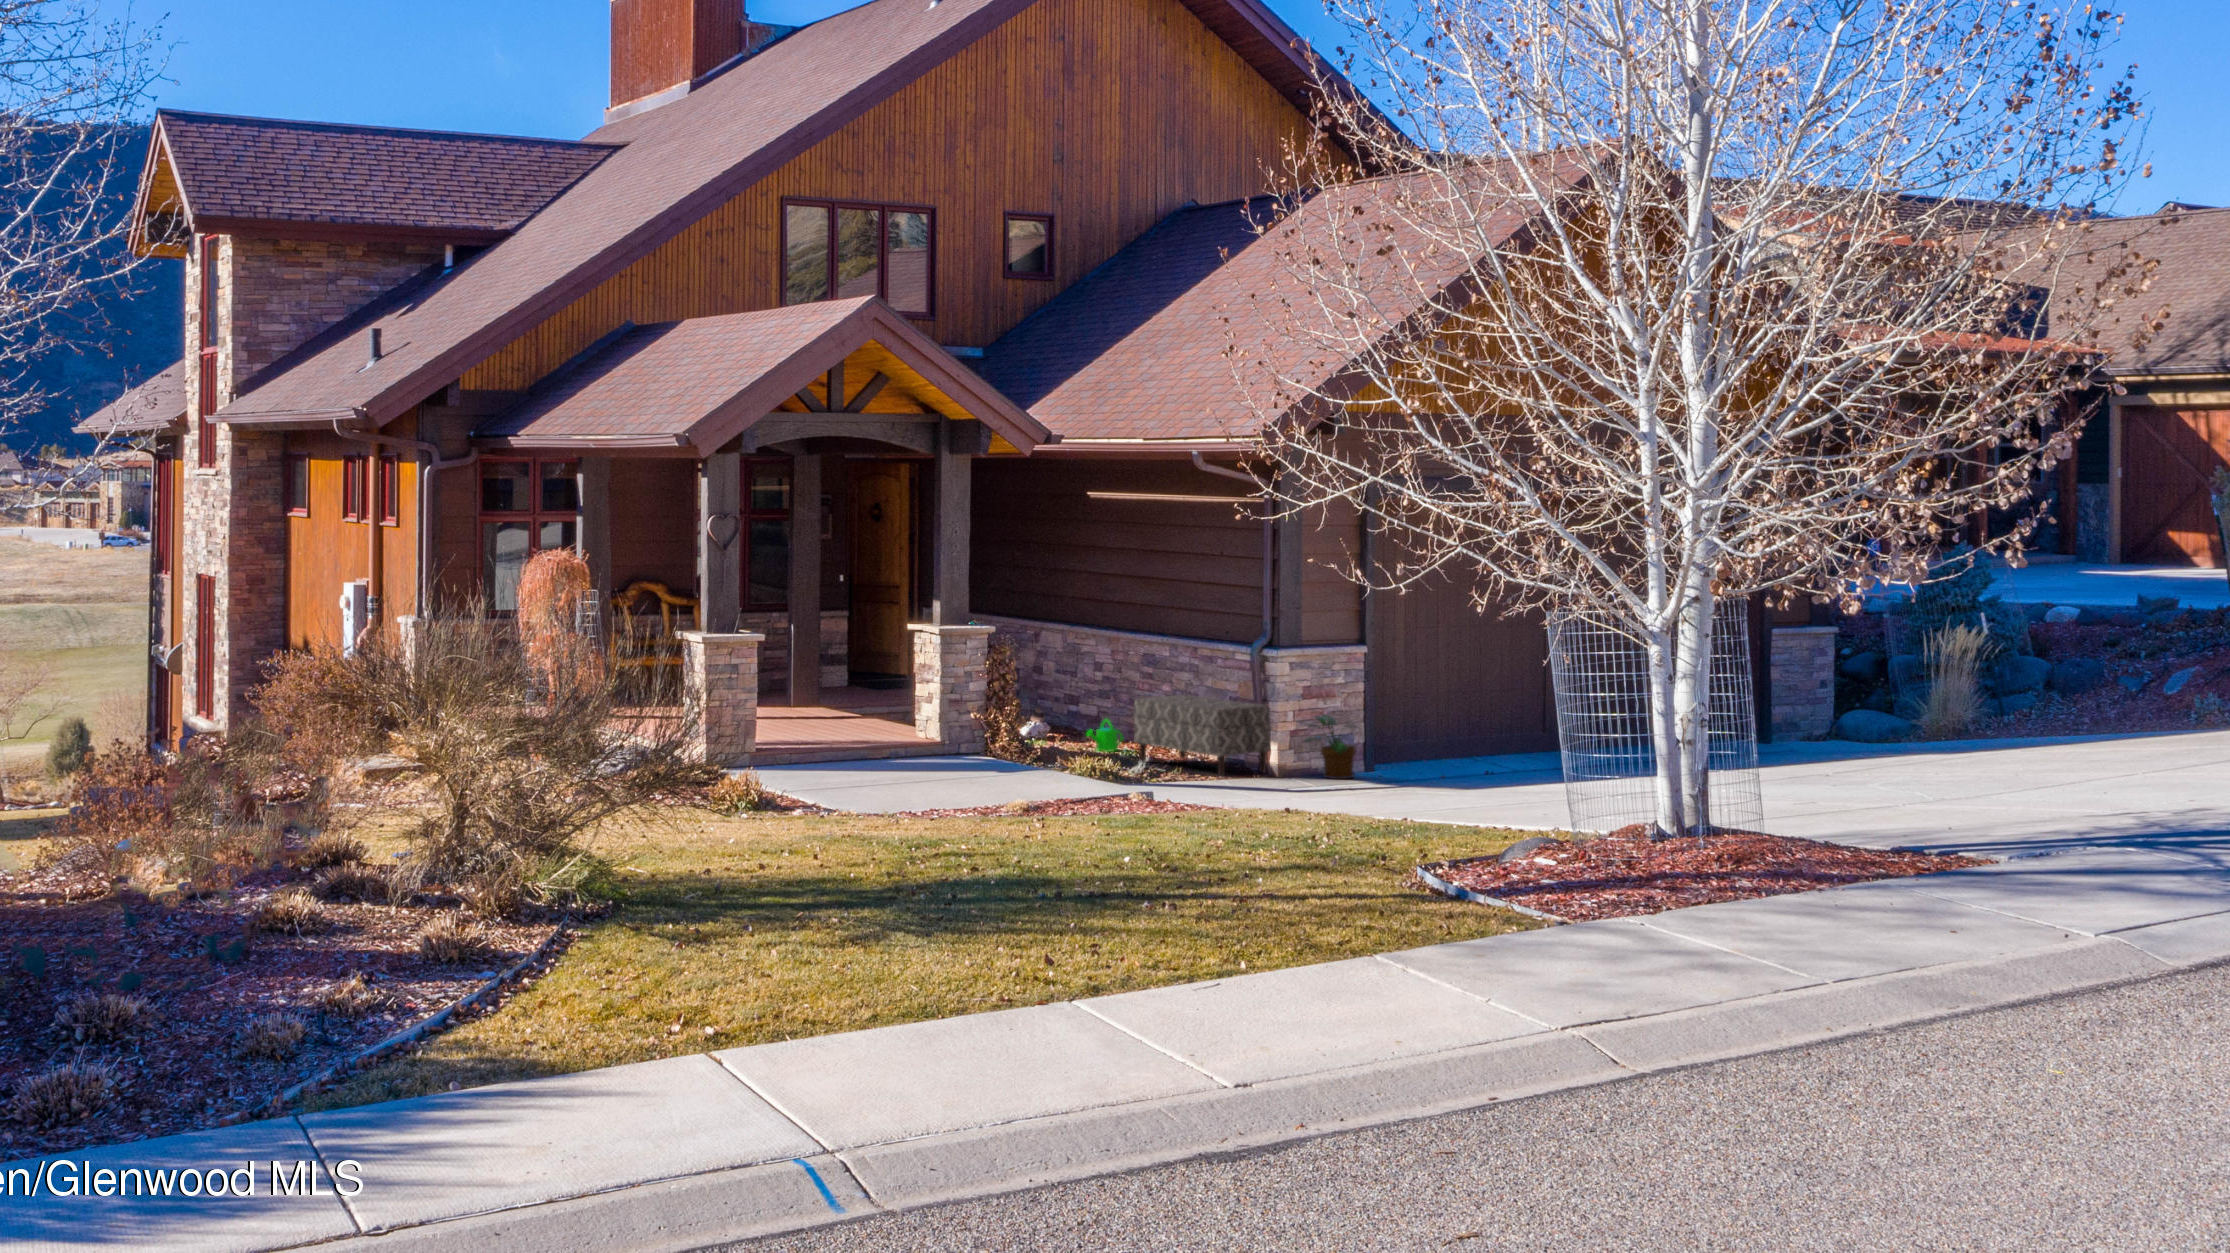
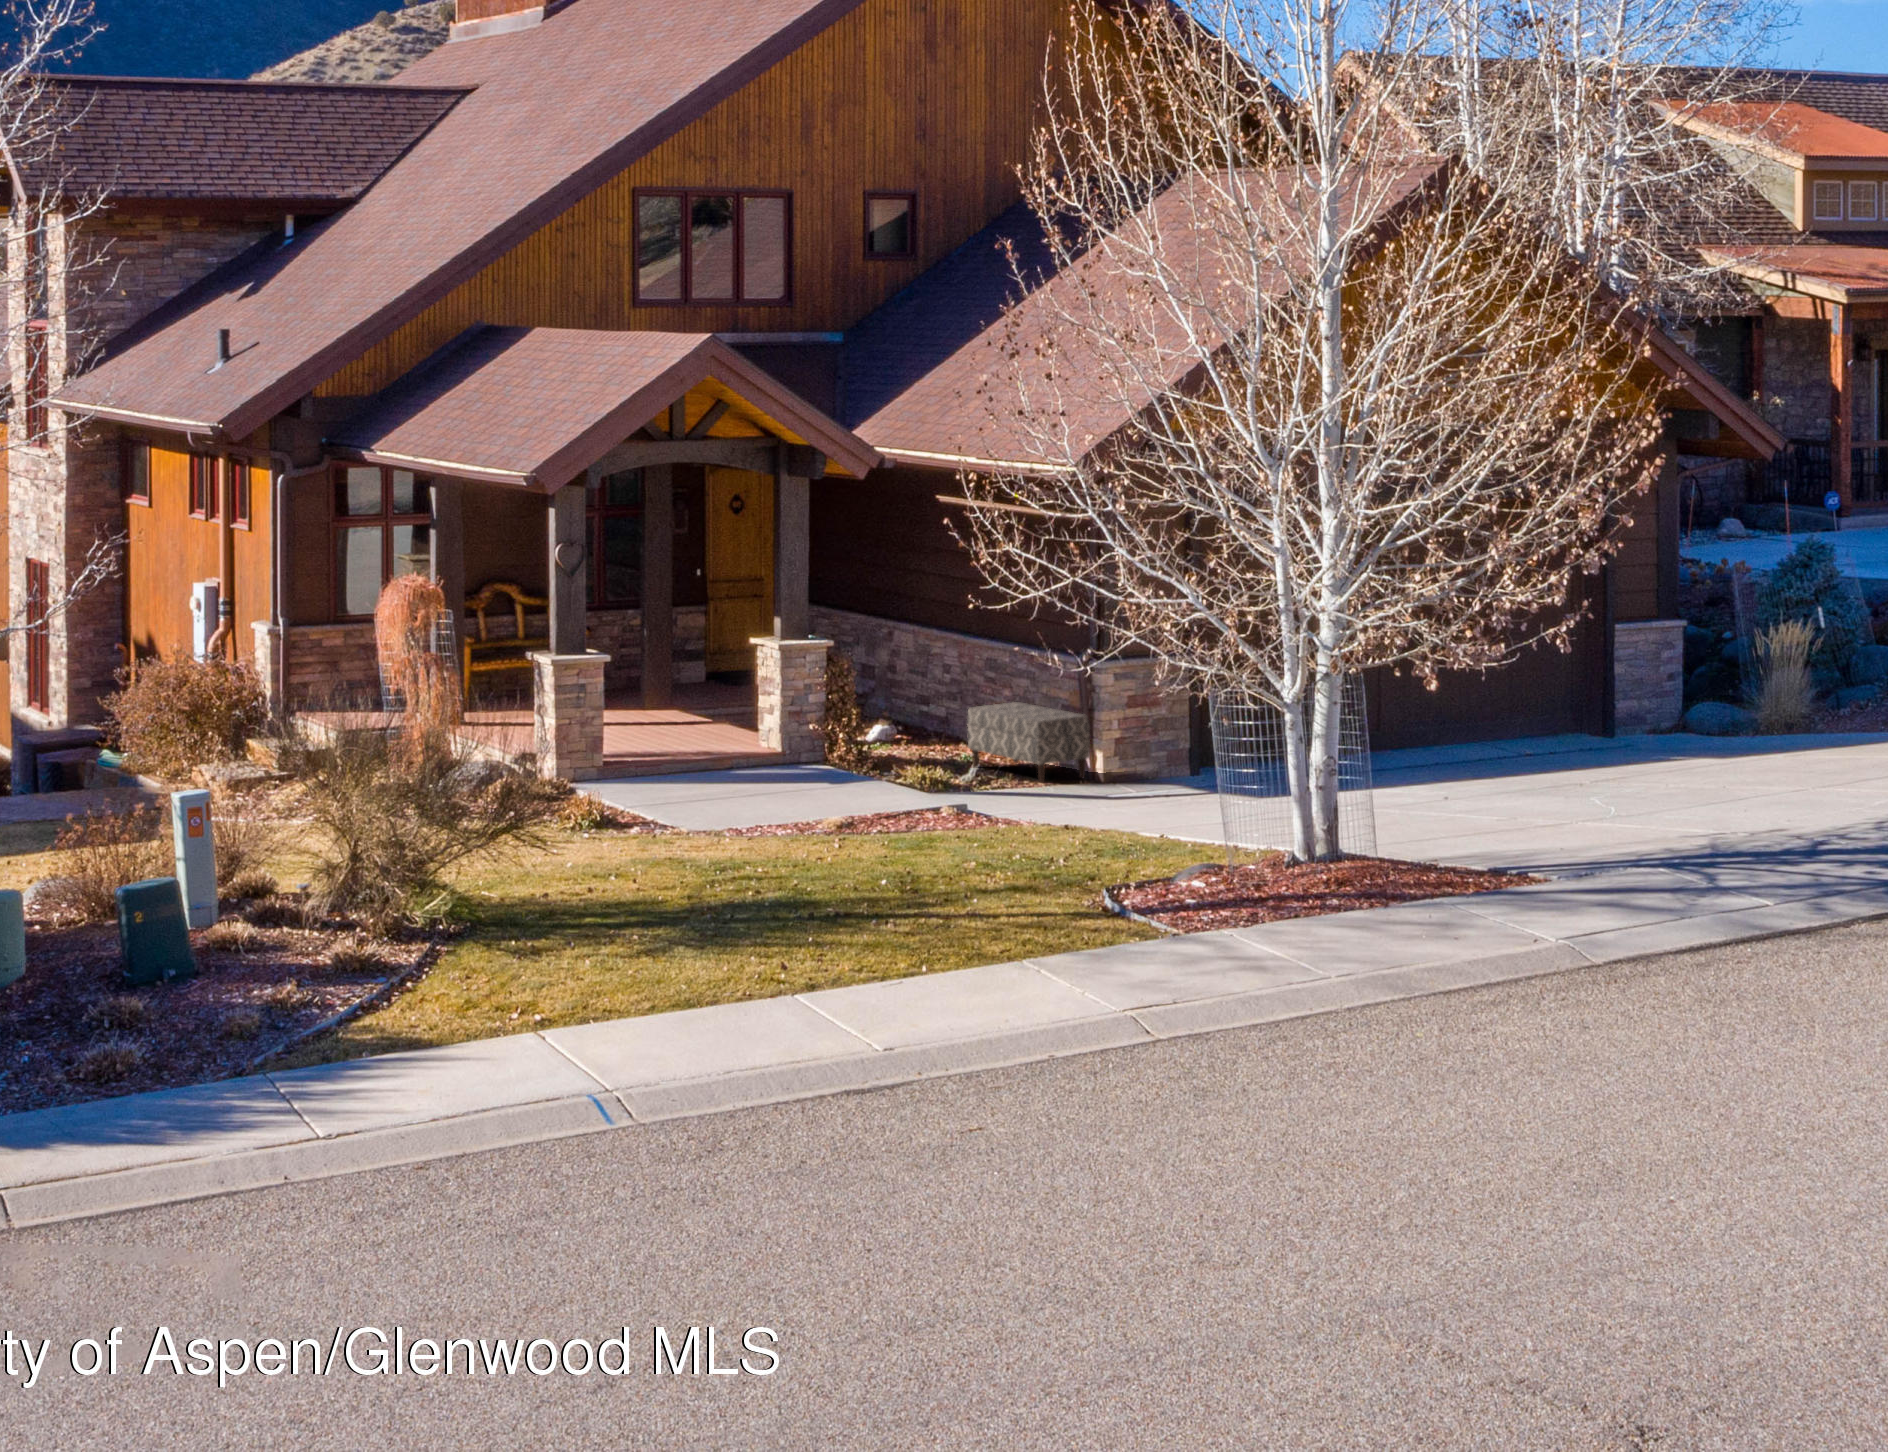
potted plant: present [1303,714,1356,779] -> none [1116,722,1171,784]
watering can: present [1086,719,1124,752] -> none [928,722,966,754]

